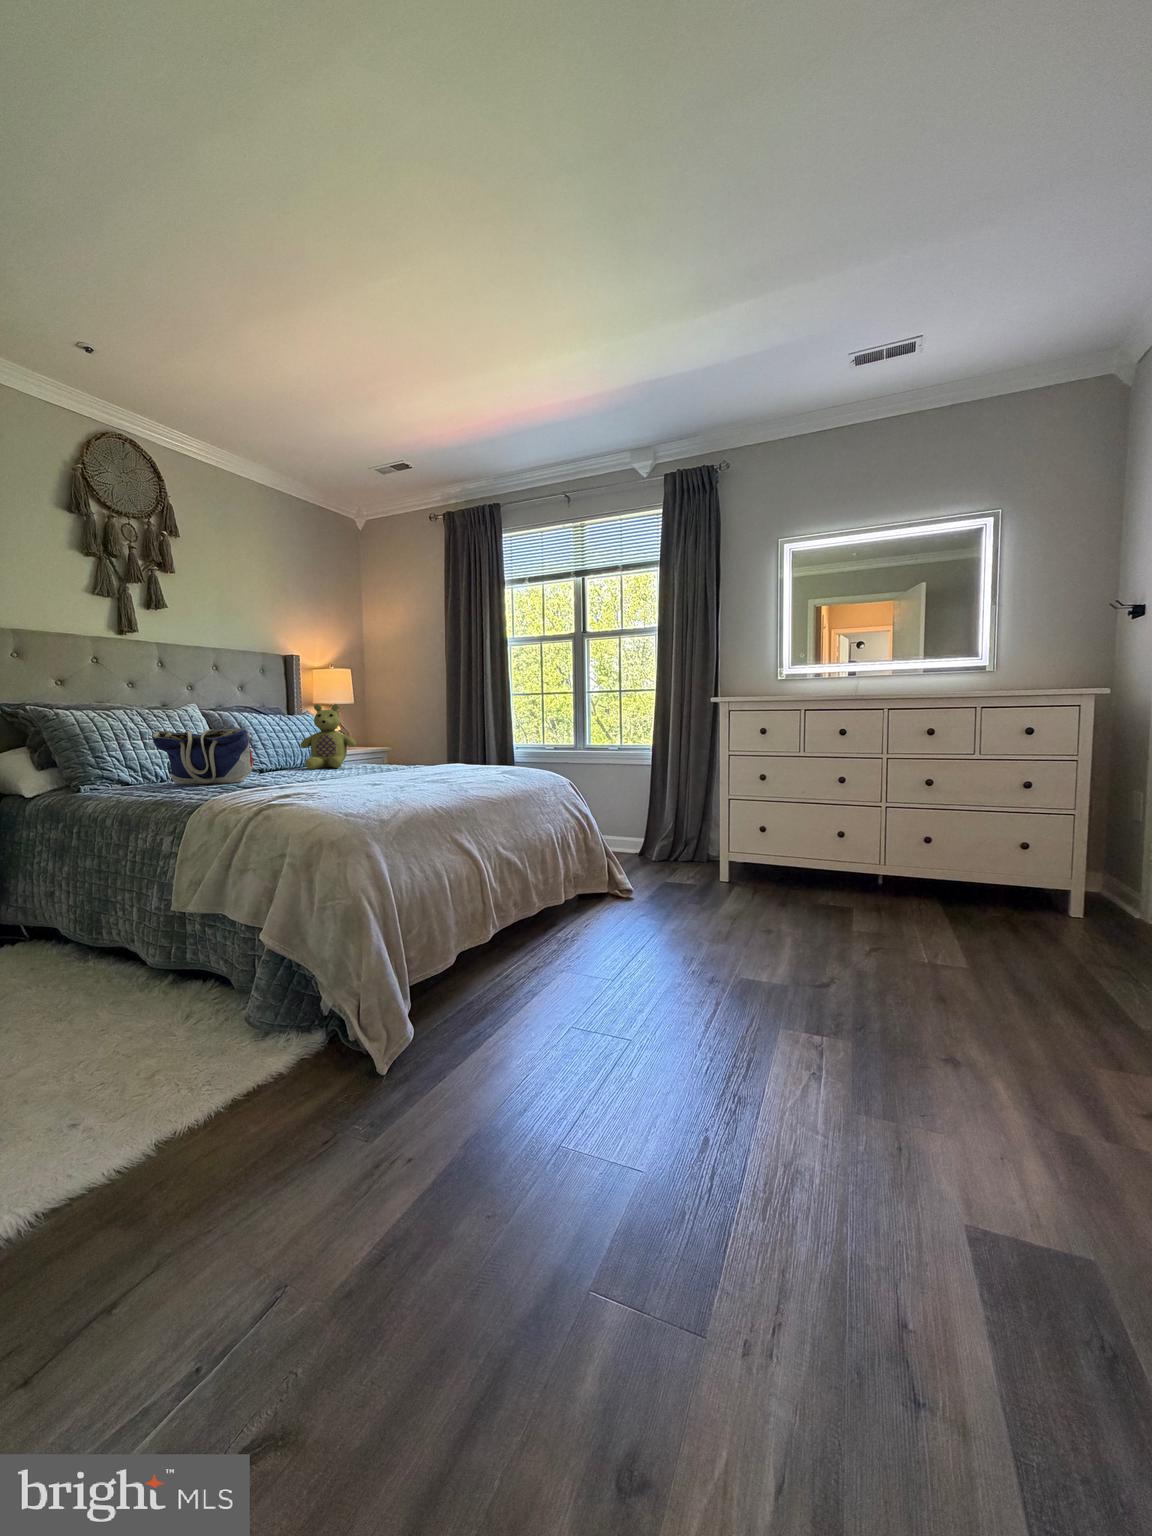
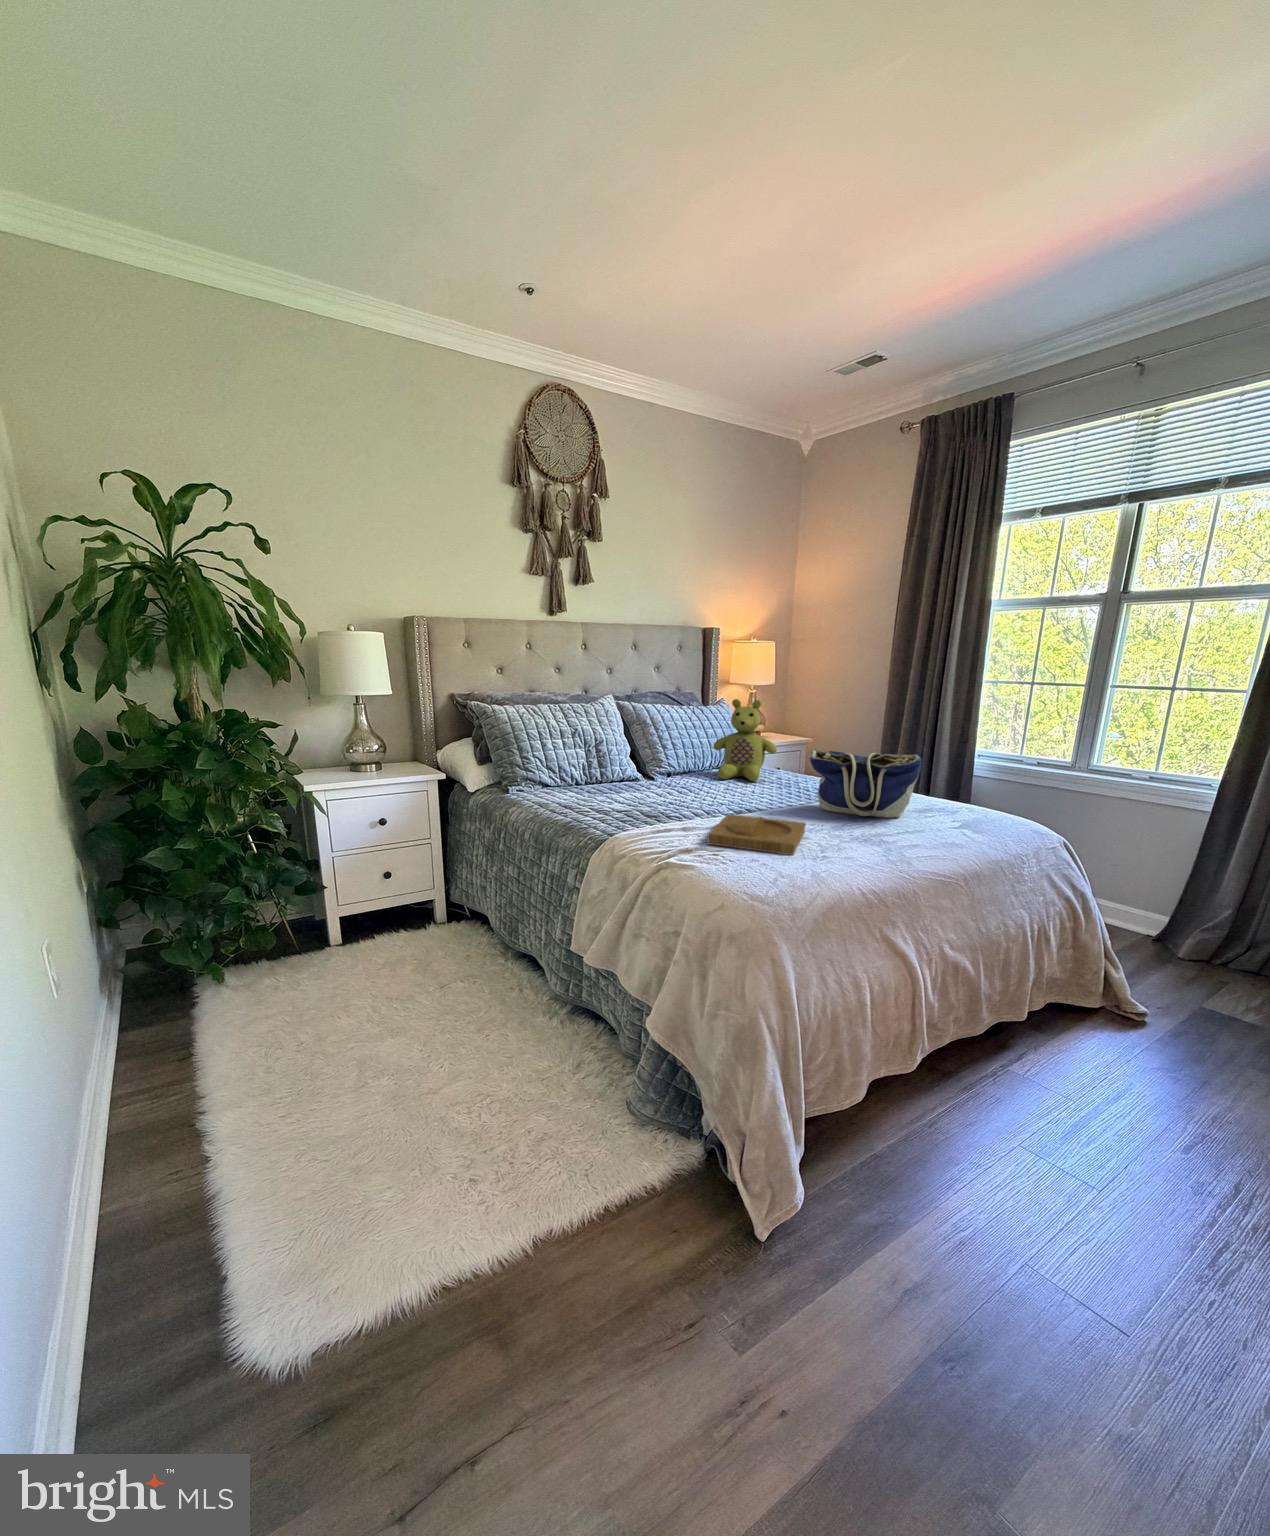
tote bag: present [151,728,253,784] -> present [809,750,922,818]
tray: none [287,768,370,787] -> present [707,814,805,855]

